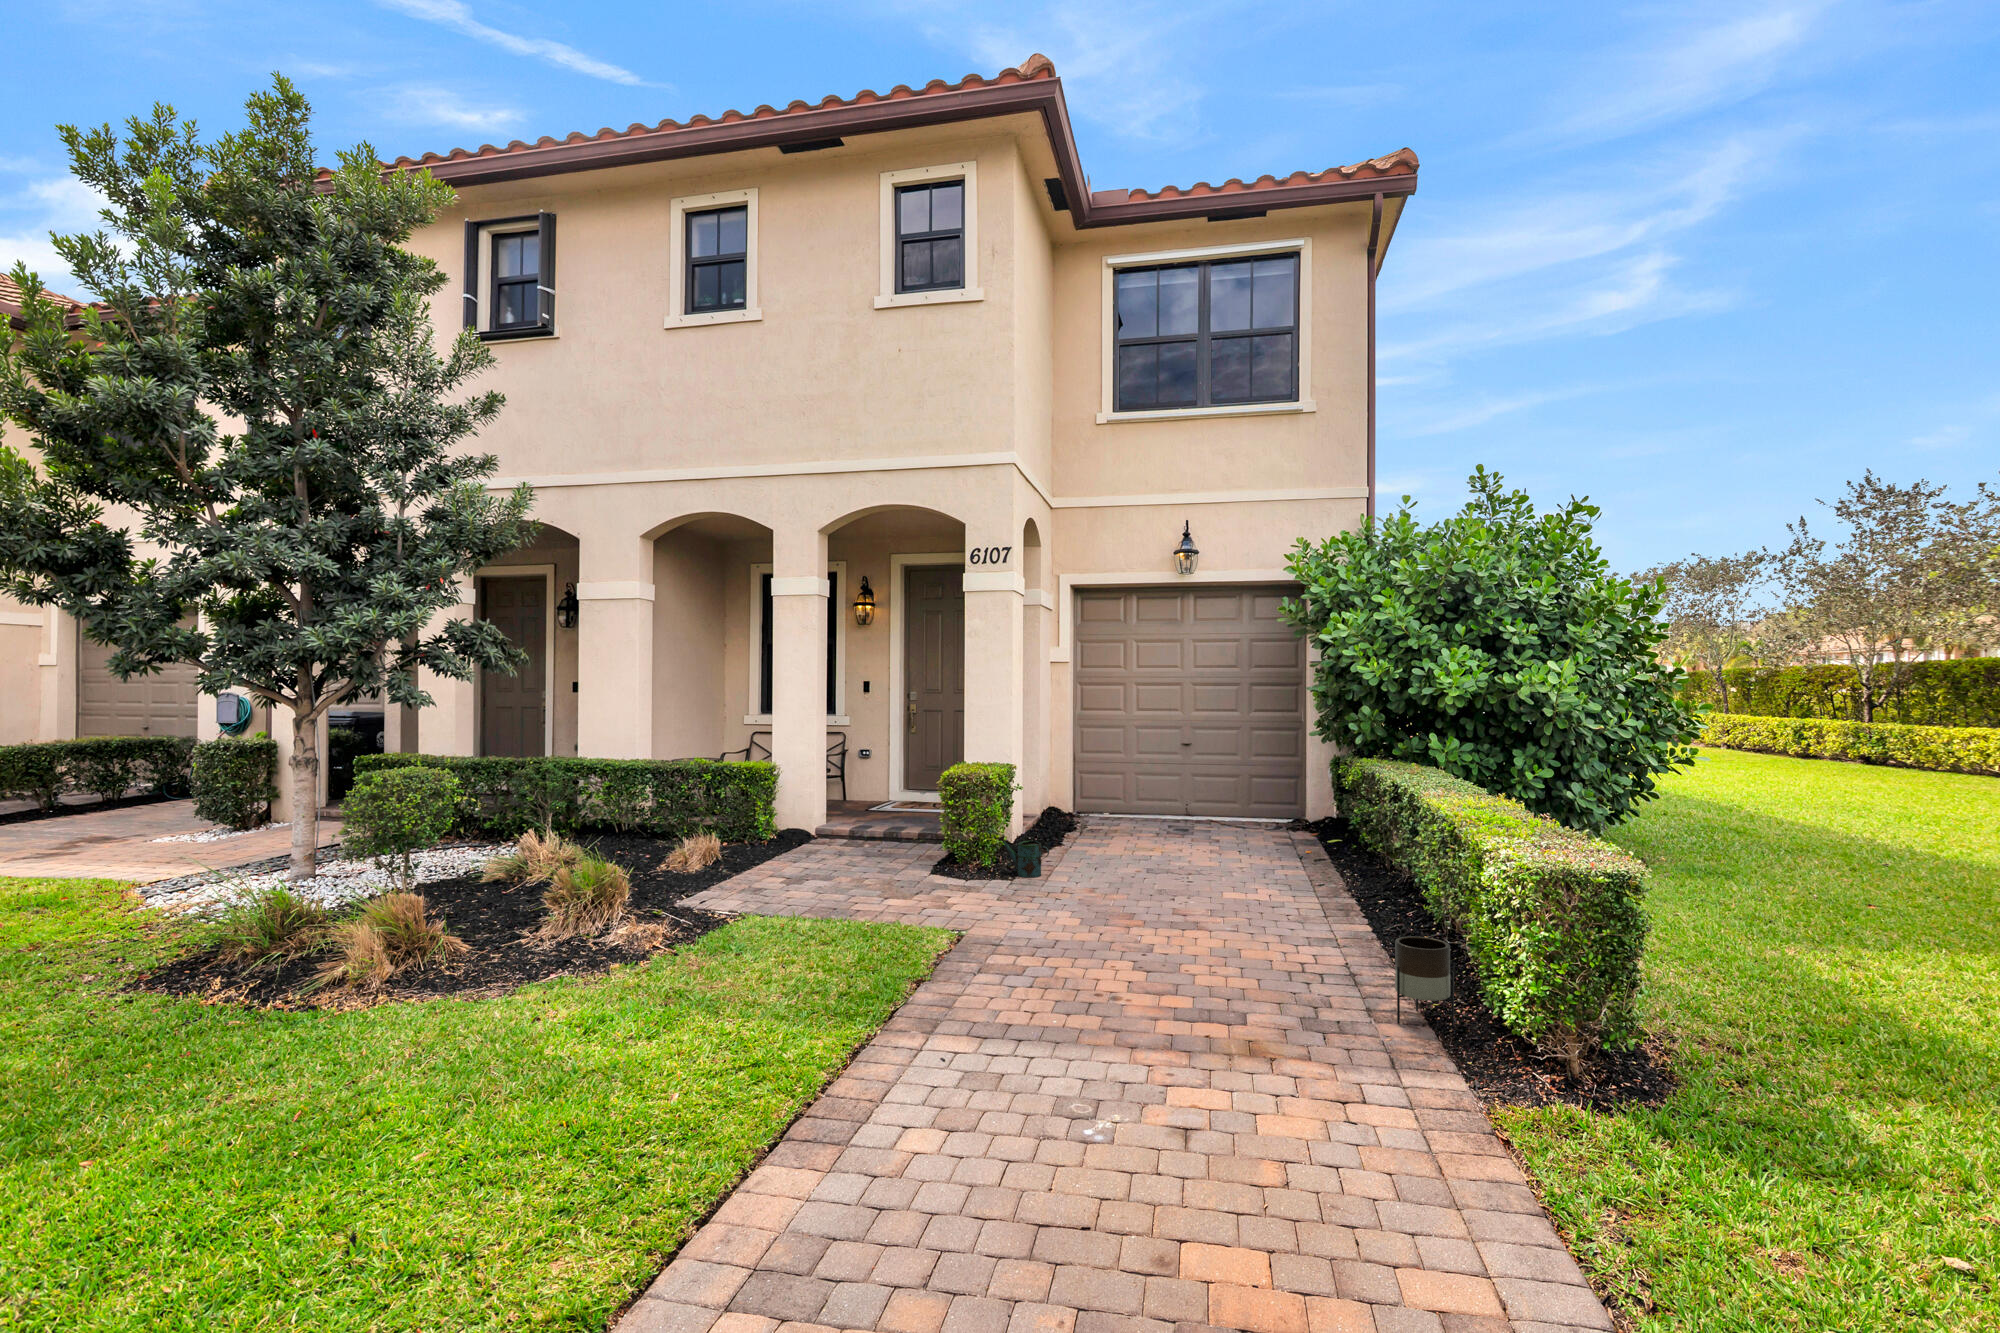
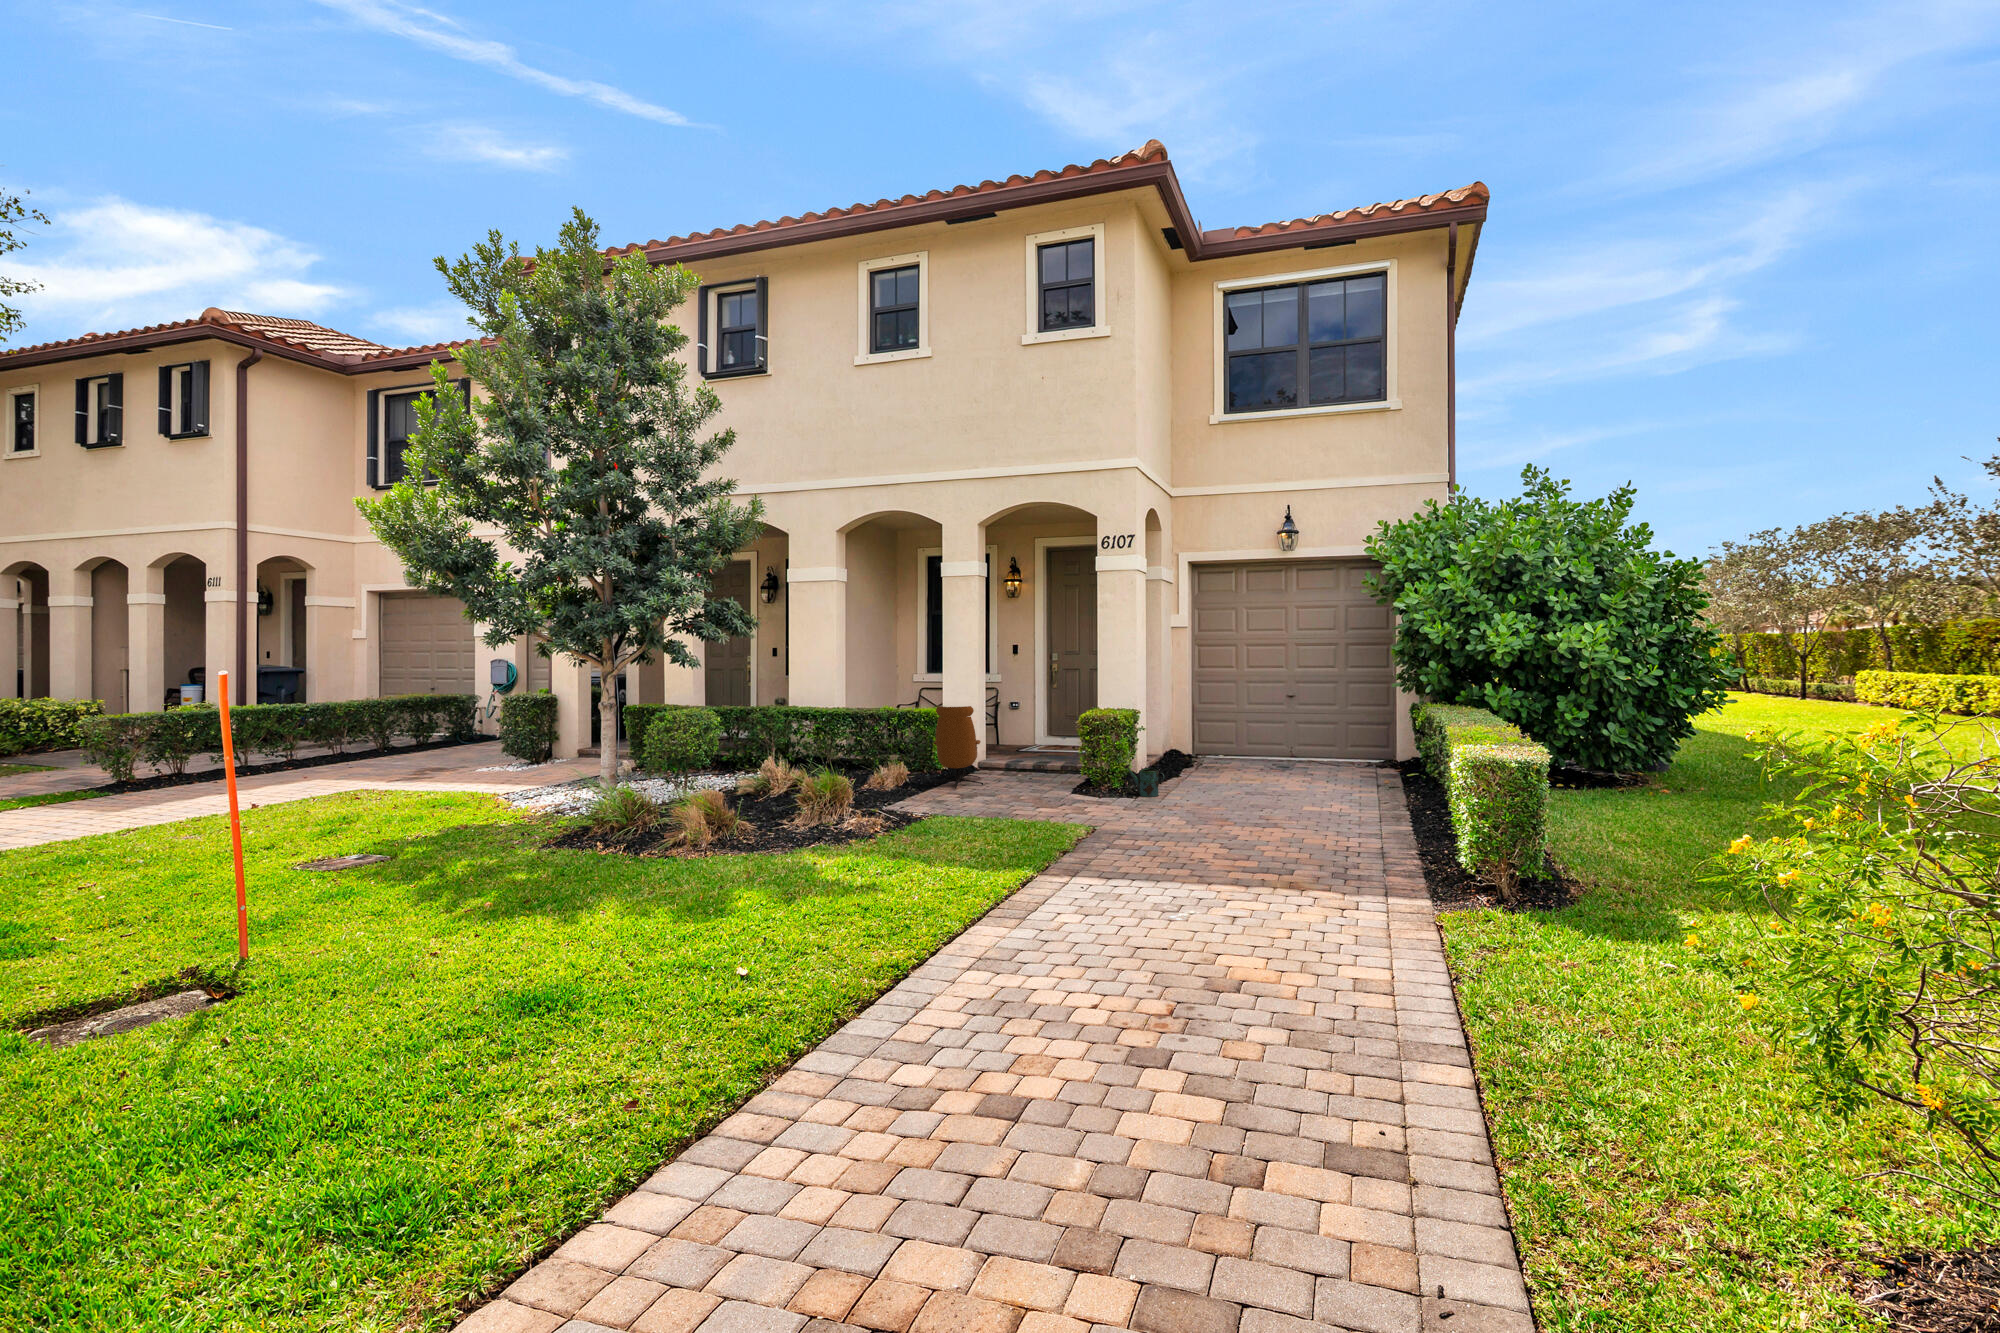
lounge chair: none [752,762,818,869] -> present [933,706,983,789]
planter: present [1395,936,1454,1027] -> none [1415,824,1457,887]

